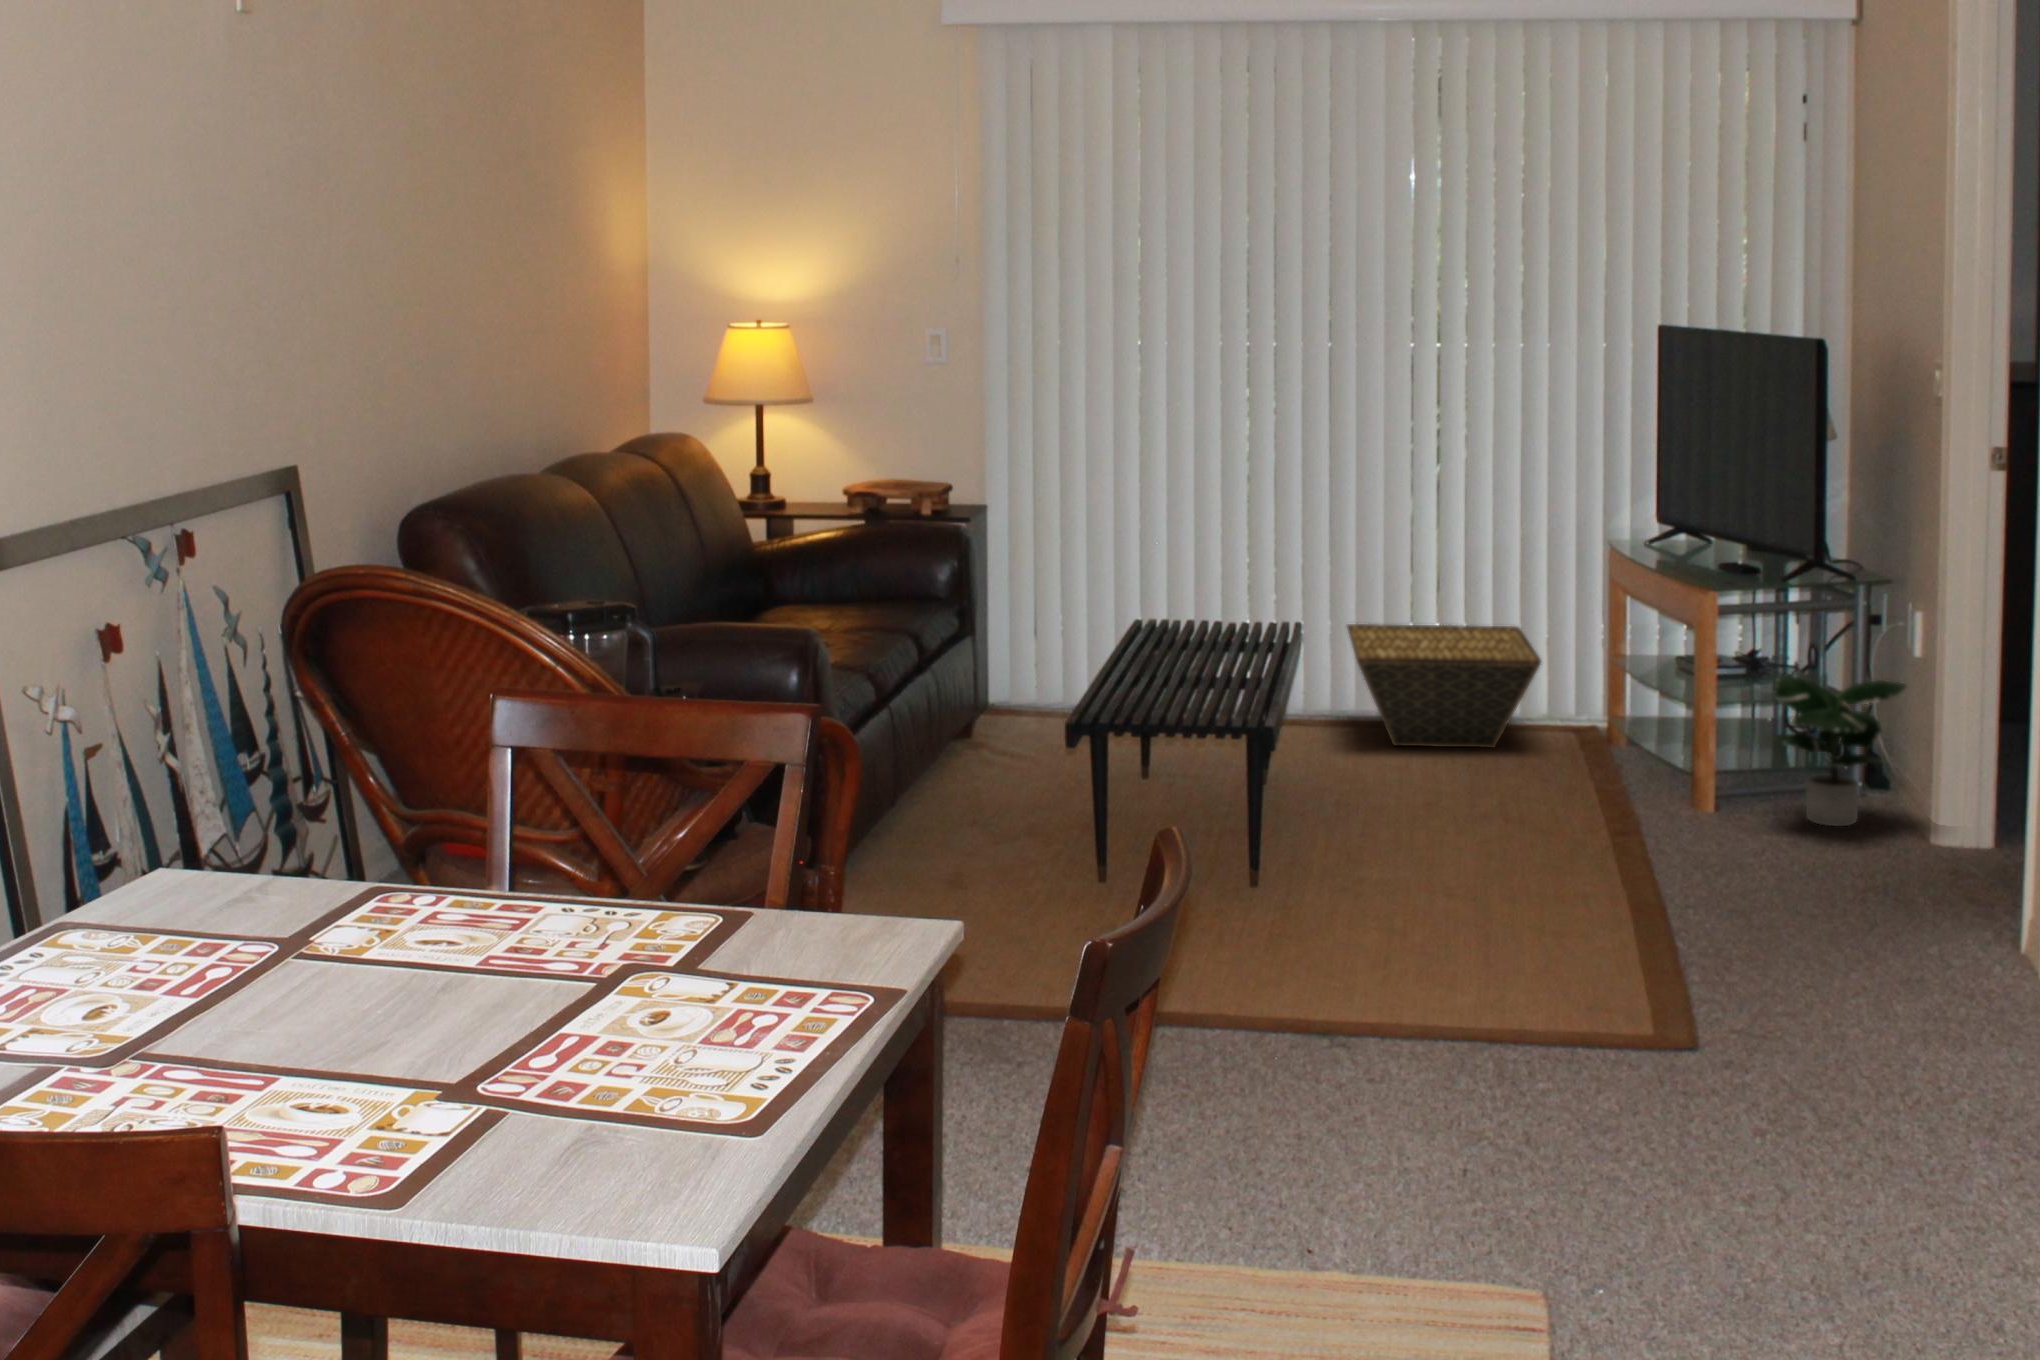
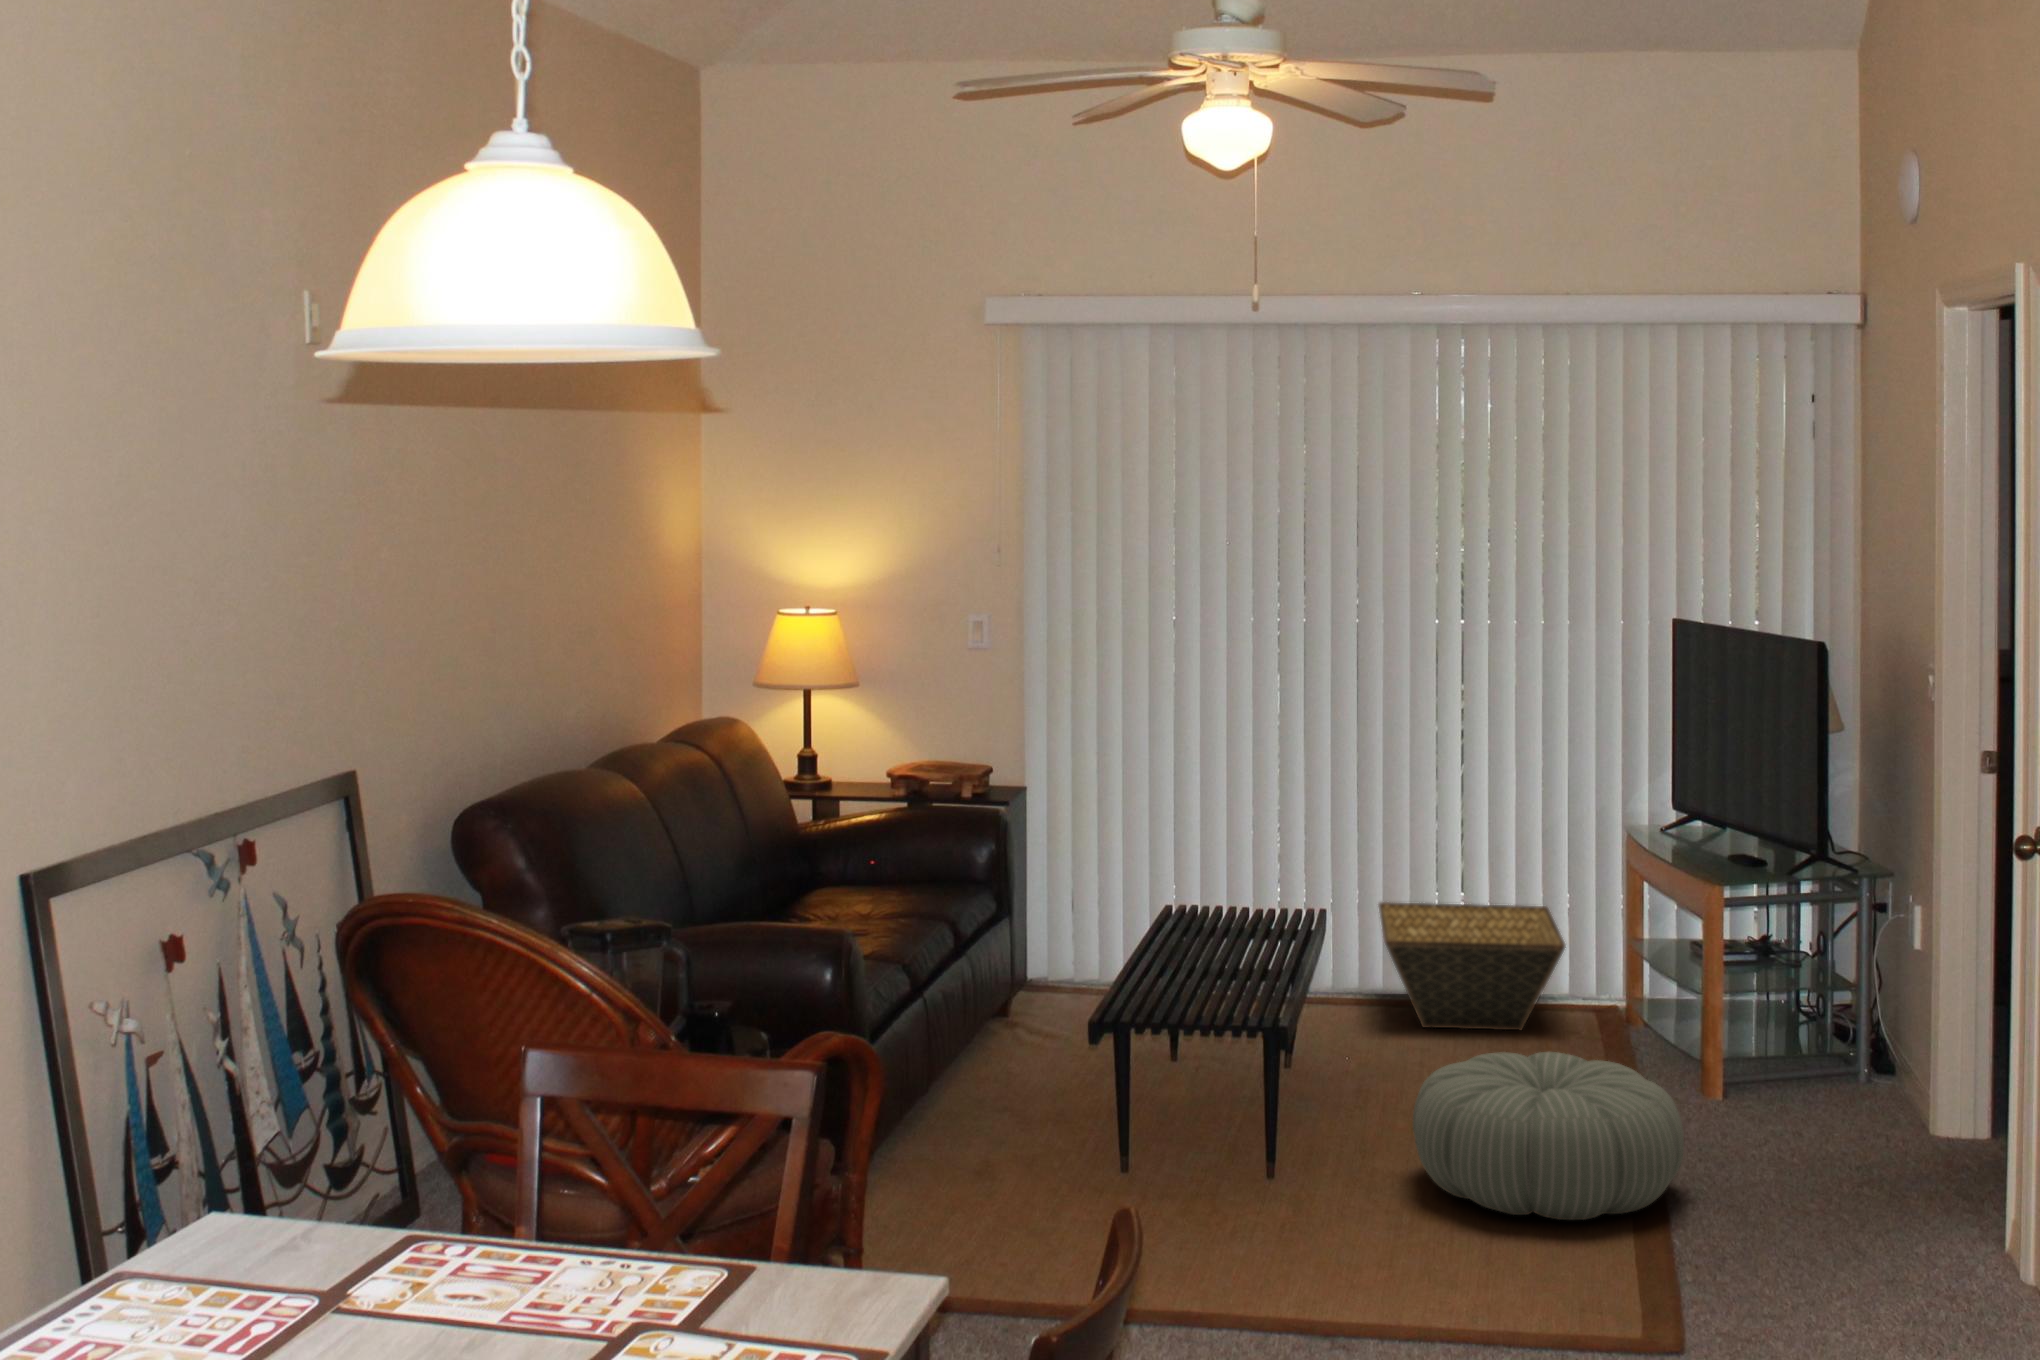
potted plant: present [1772,676,1907,826] -> none [1779,969,1915,1121]
pouf: none [1396,756,1677,919] -> present [1413,1052,1684,1220]

